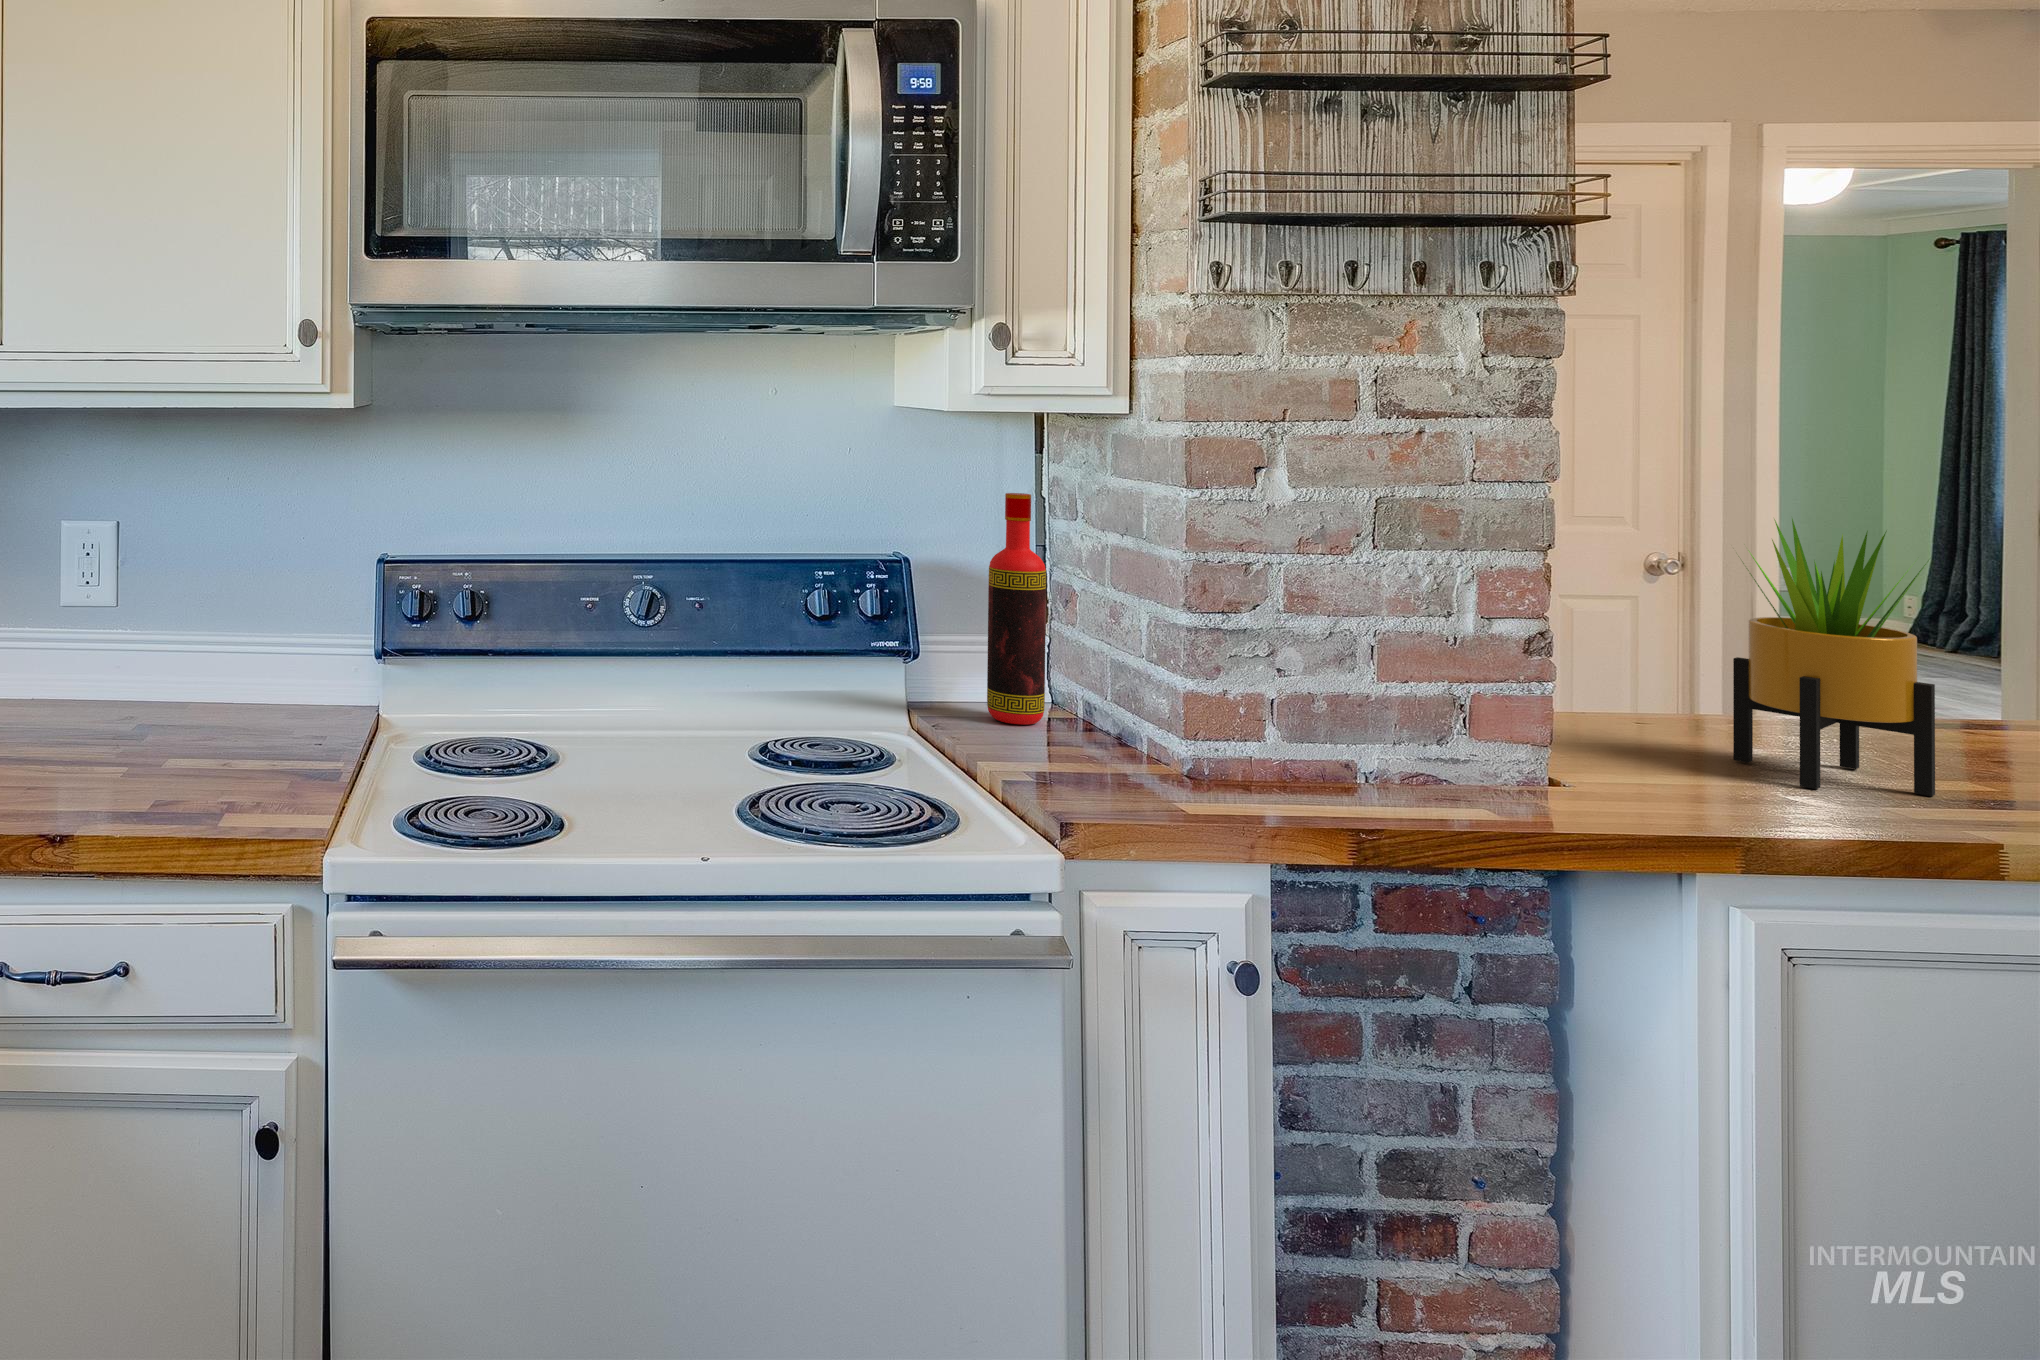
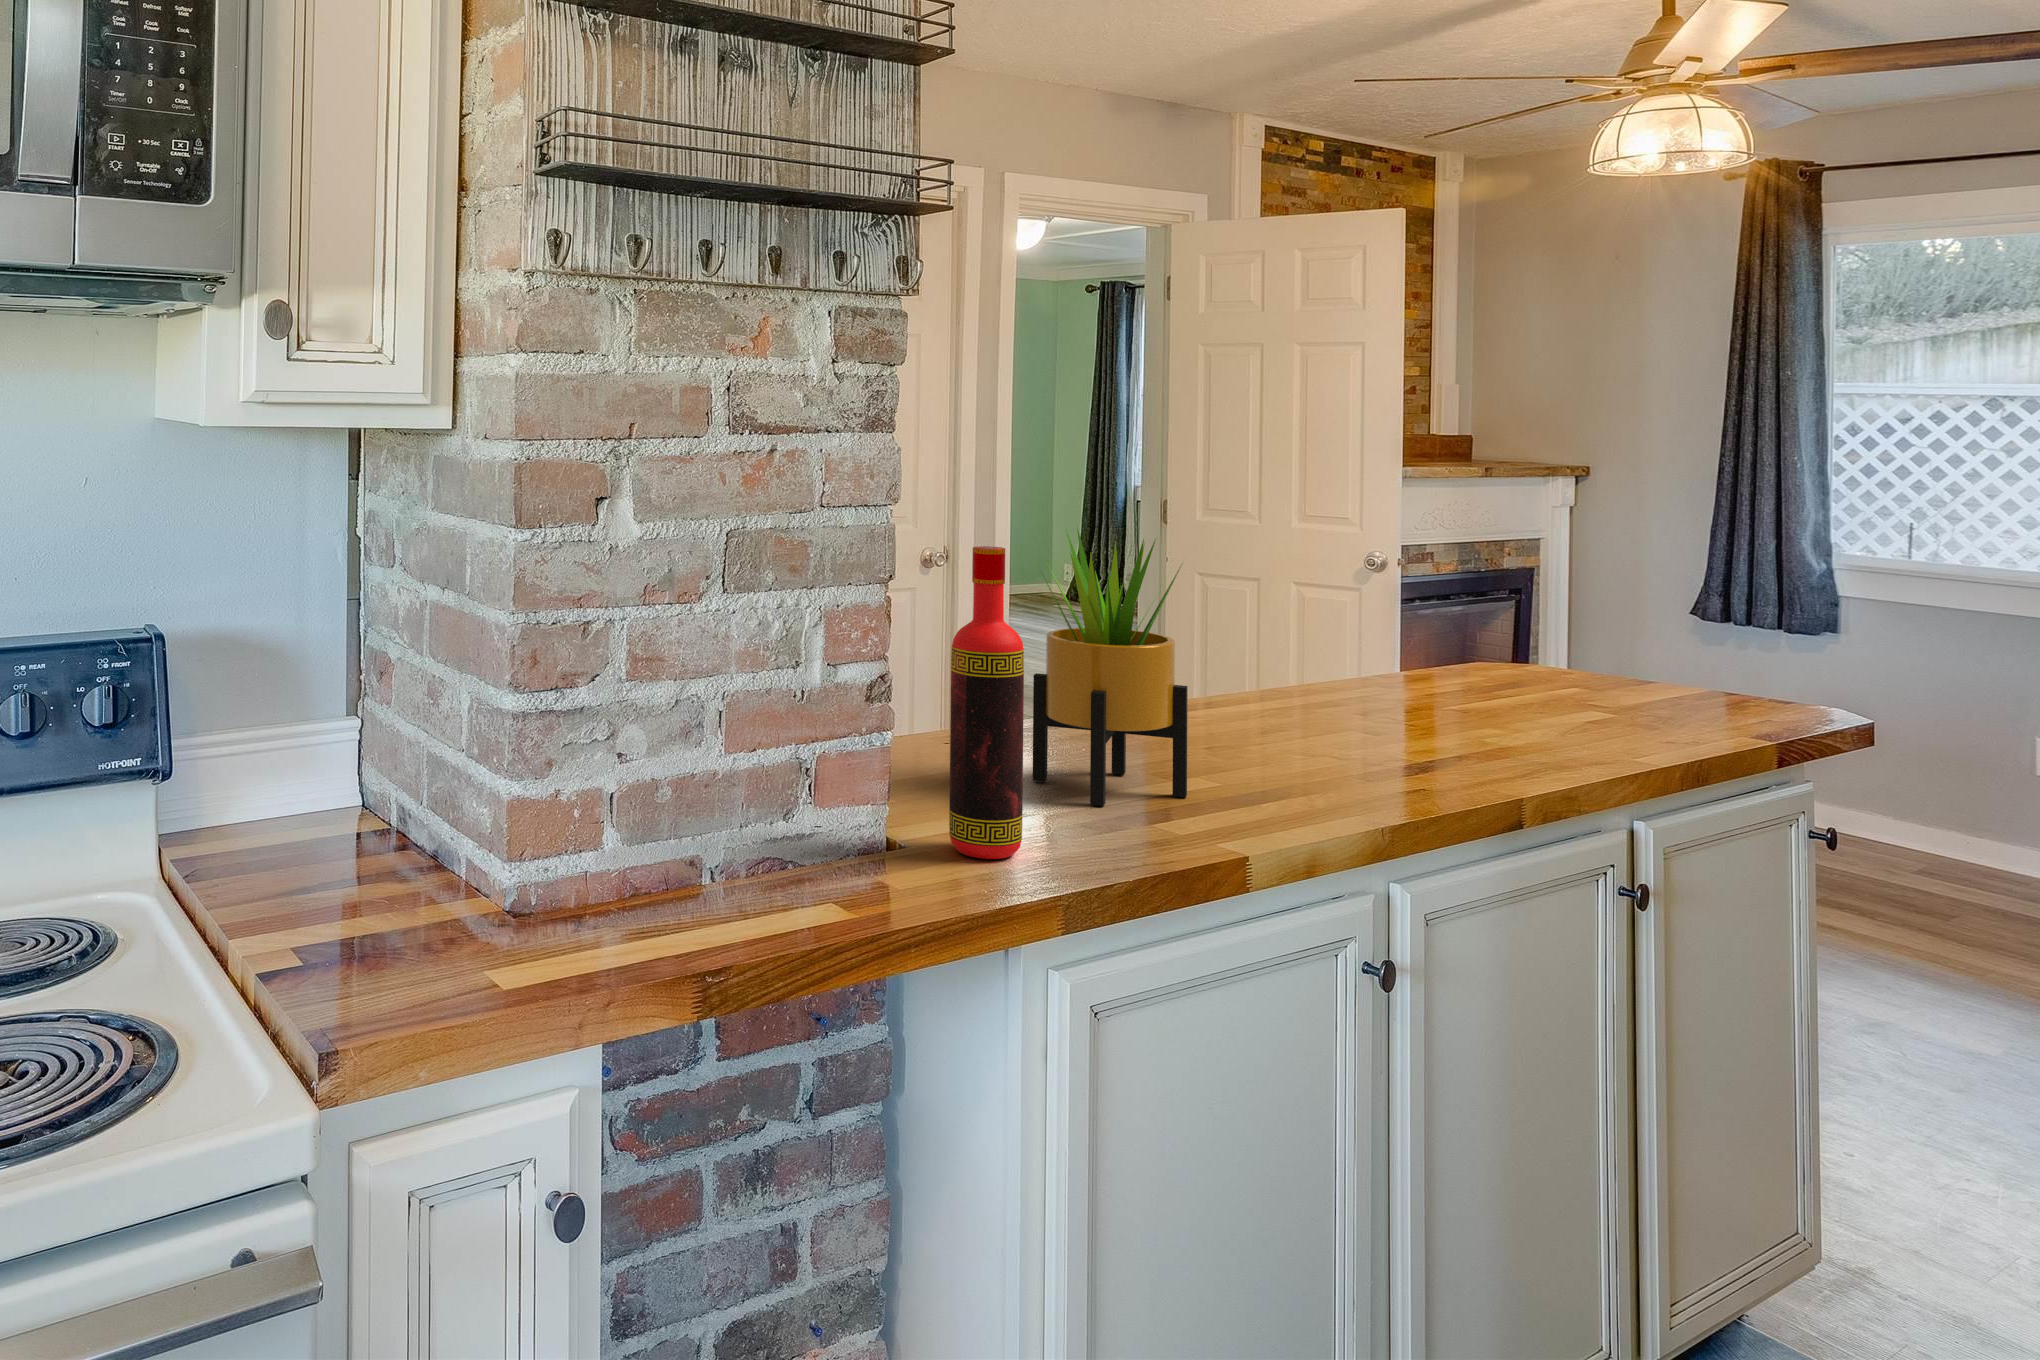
bottle: present [987,493,1046,725] -> present [949,546,1024,859]

